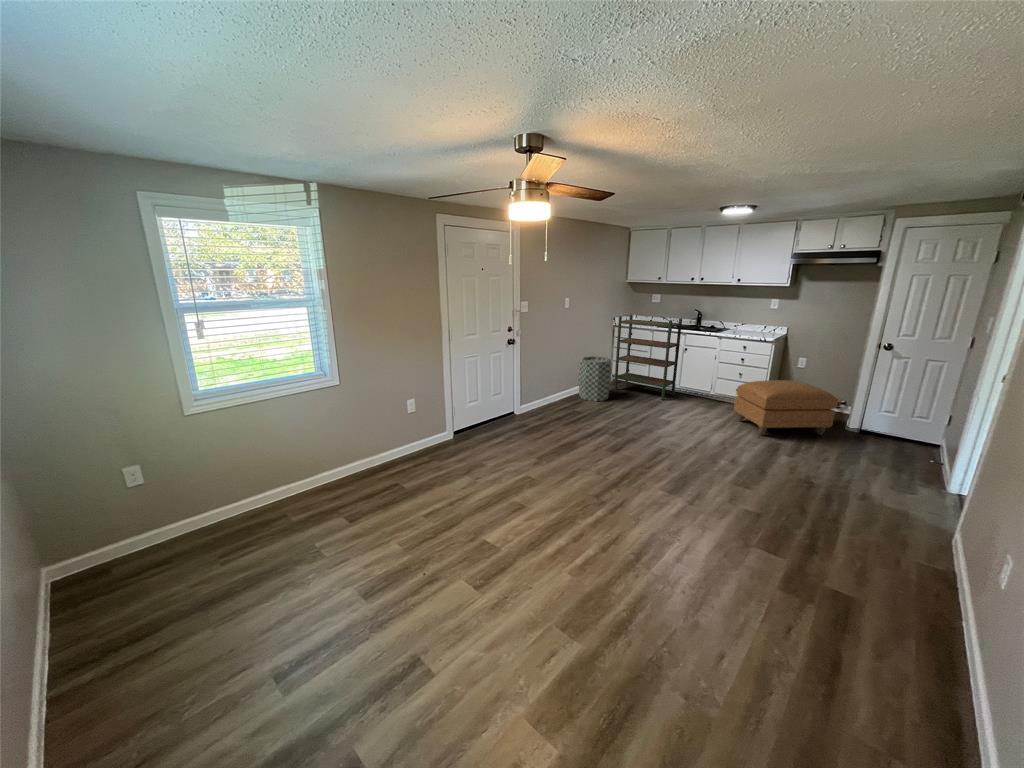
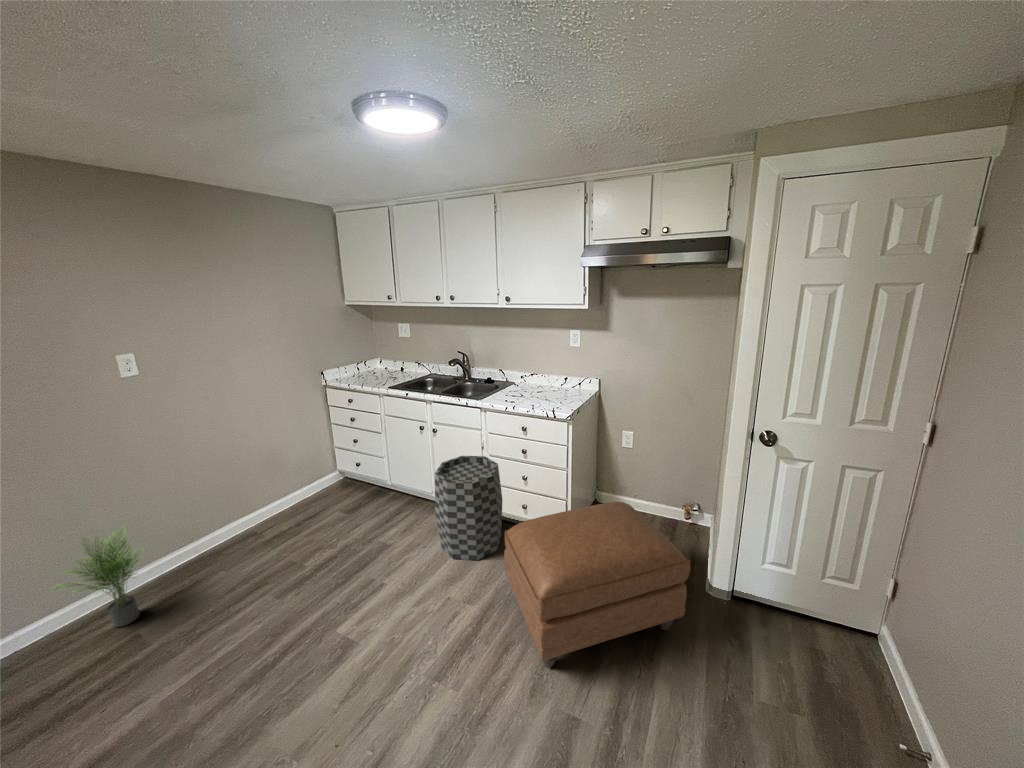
bookshelf: present [614,315,682,400] -> none [304,367,432,536]
trash can: present [579,356,611,401] -> present [435,456,502,560]
potted plant: none [546,365,573,408] -> present [62,529,142,627]

